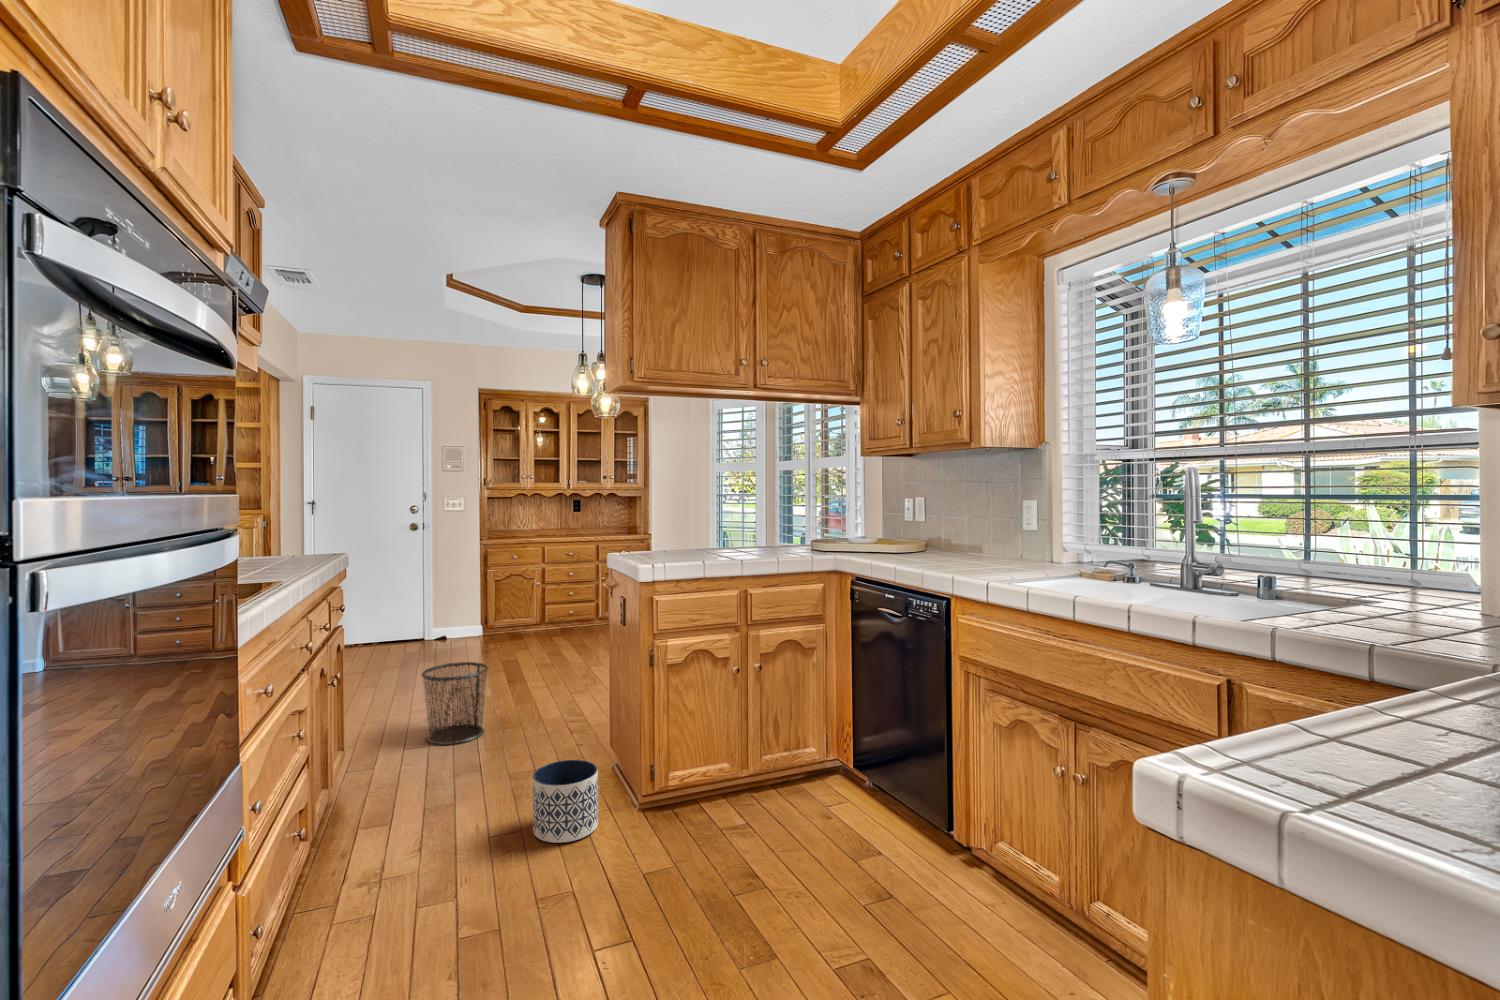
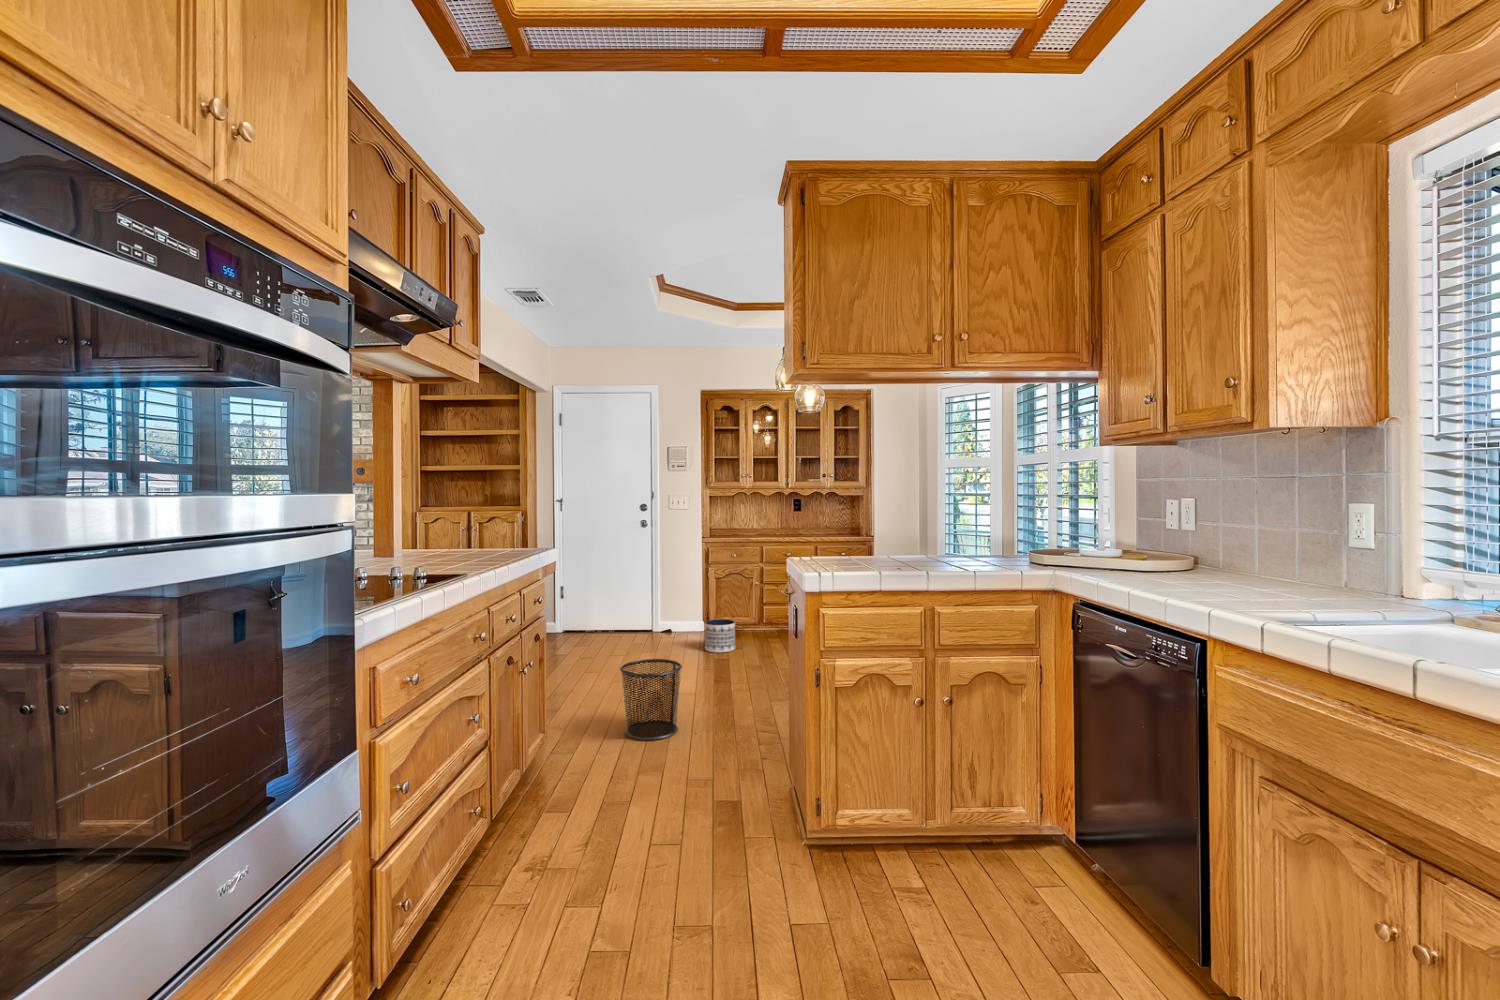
planter: present [533,760,598,843] -> present [705,619,735,653]

